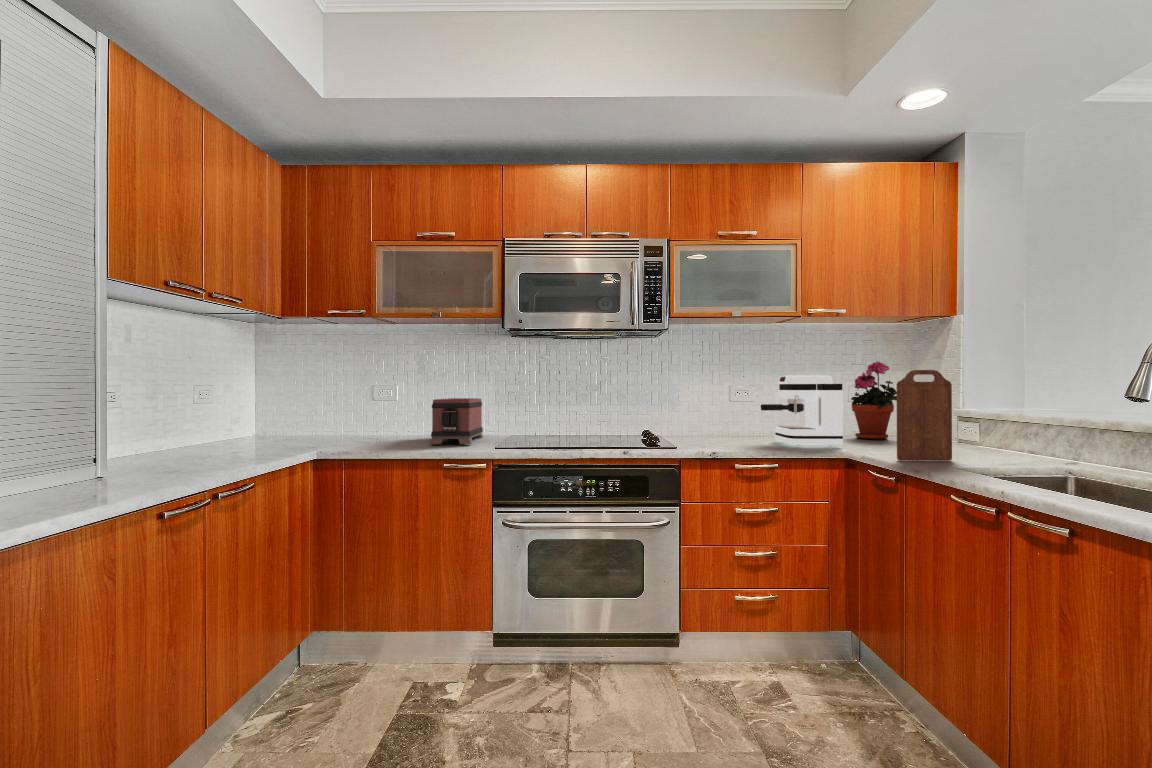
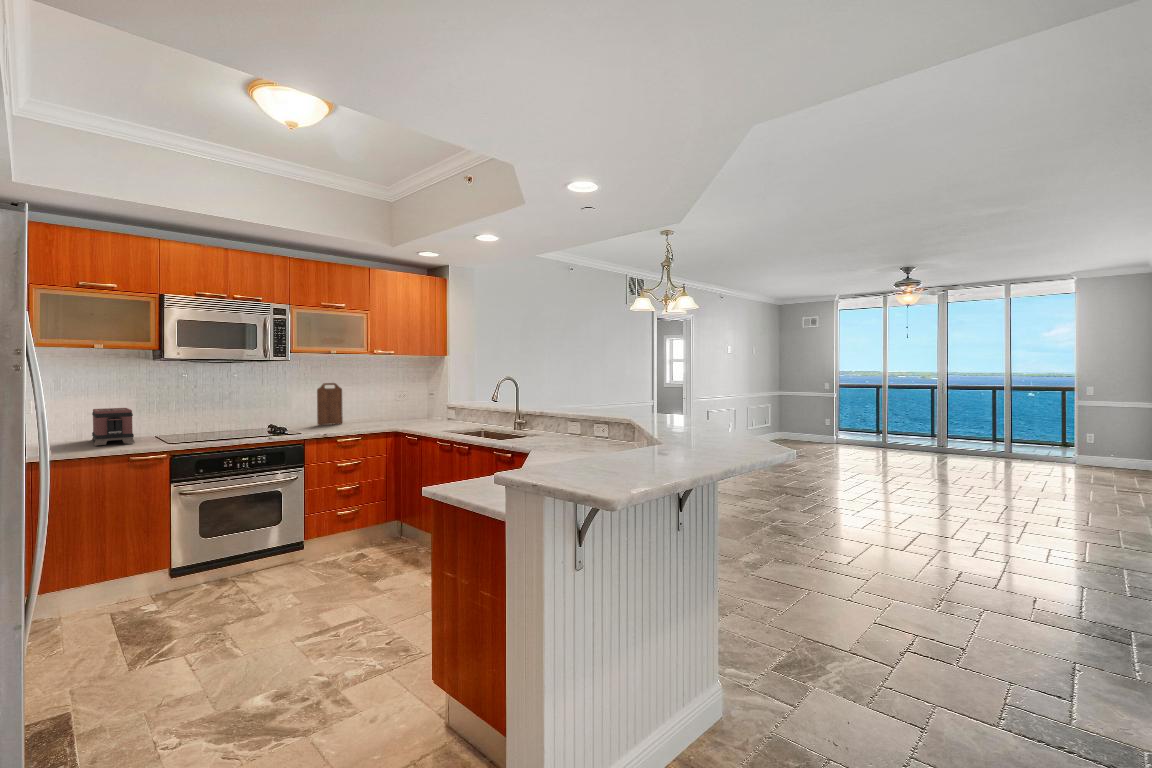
potted plant: present [851,362,897,440] -> none [395,376,420,420]
cutting board: present [896,370,952,461] -> present [317,383,343,425]
coffee maker: present [761,375,843,446] -> none [345,386,392,427]

